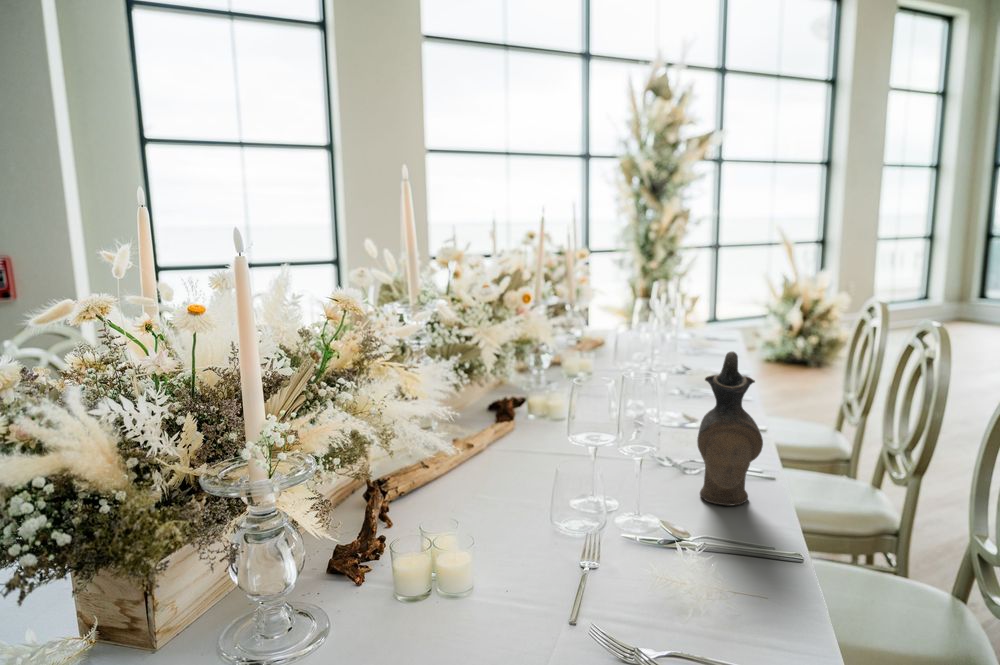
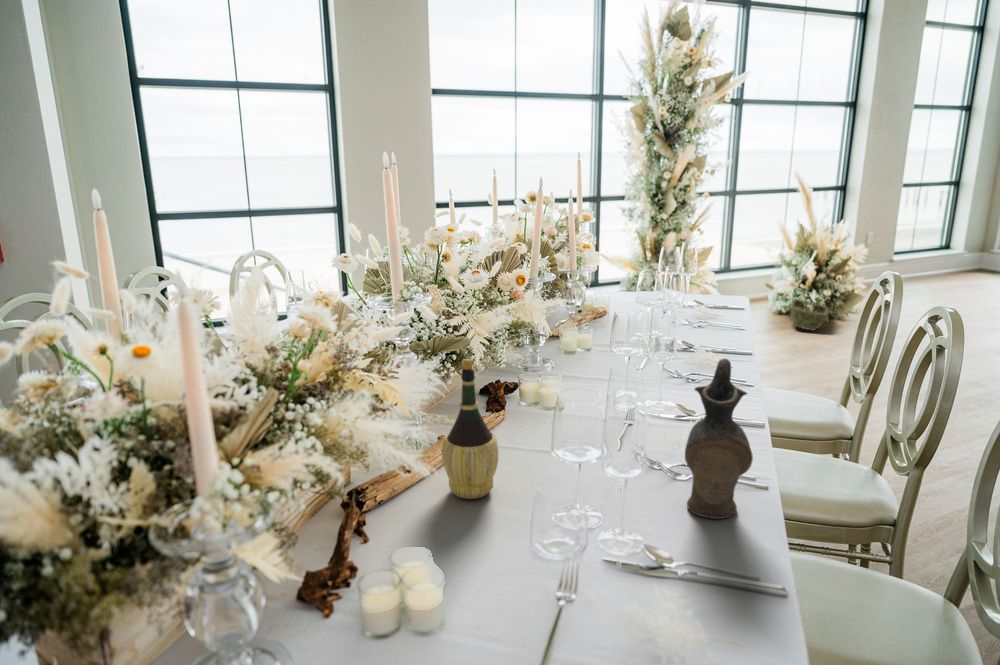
woven basket: none [777,346,814,376] -> present [790,299,829,331]
wine bottle: none [461,353,516,491] -> present [442,359,498,499]

